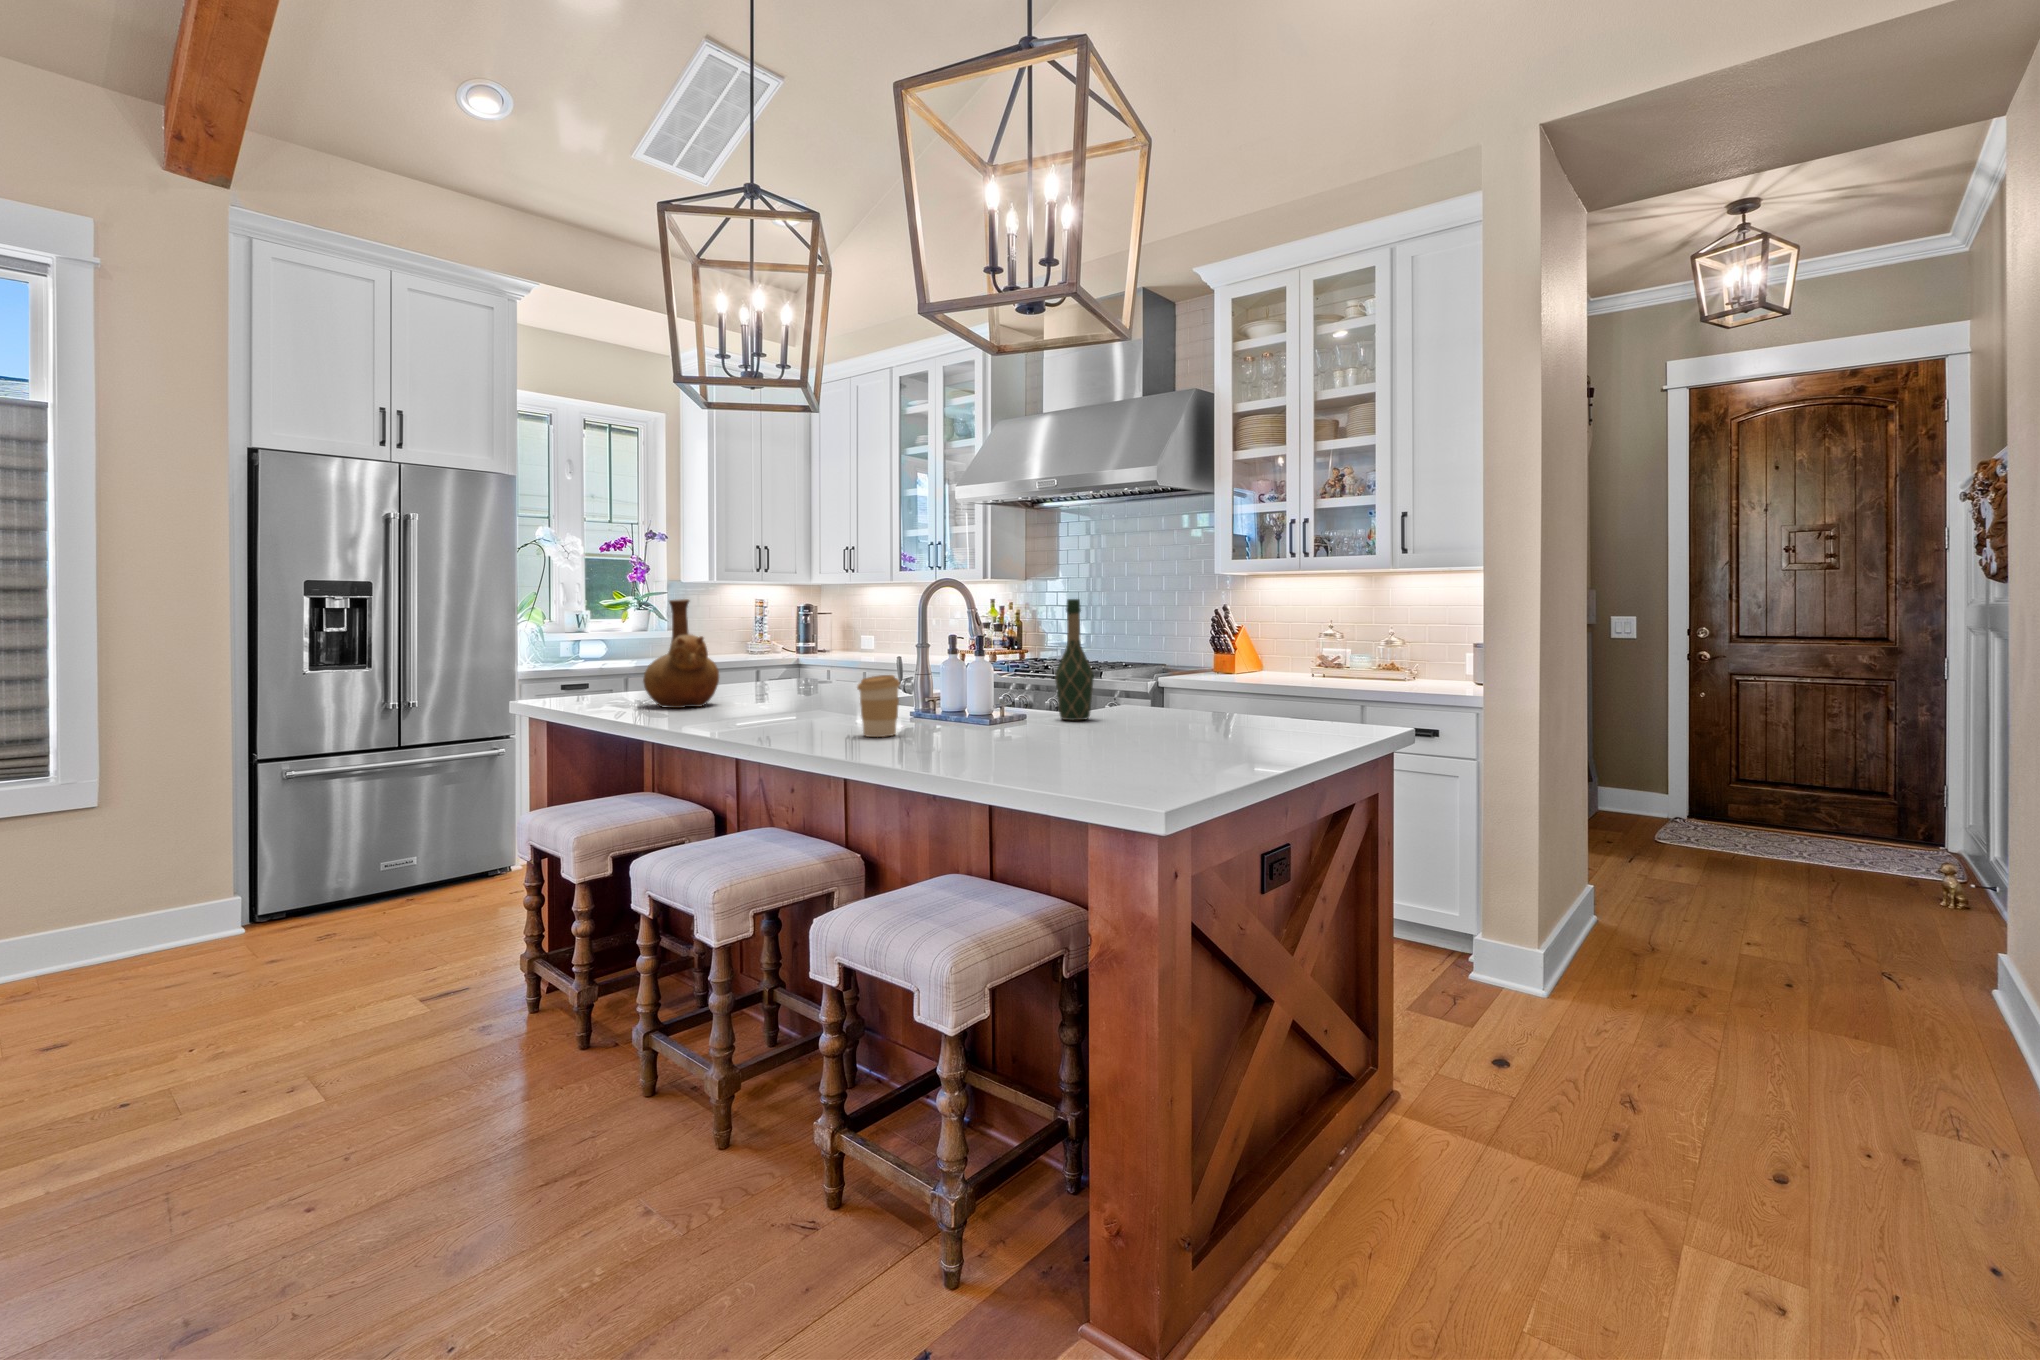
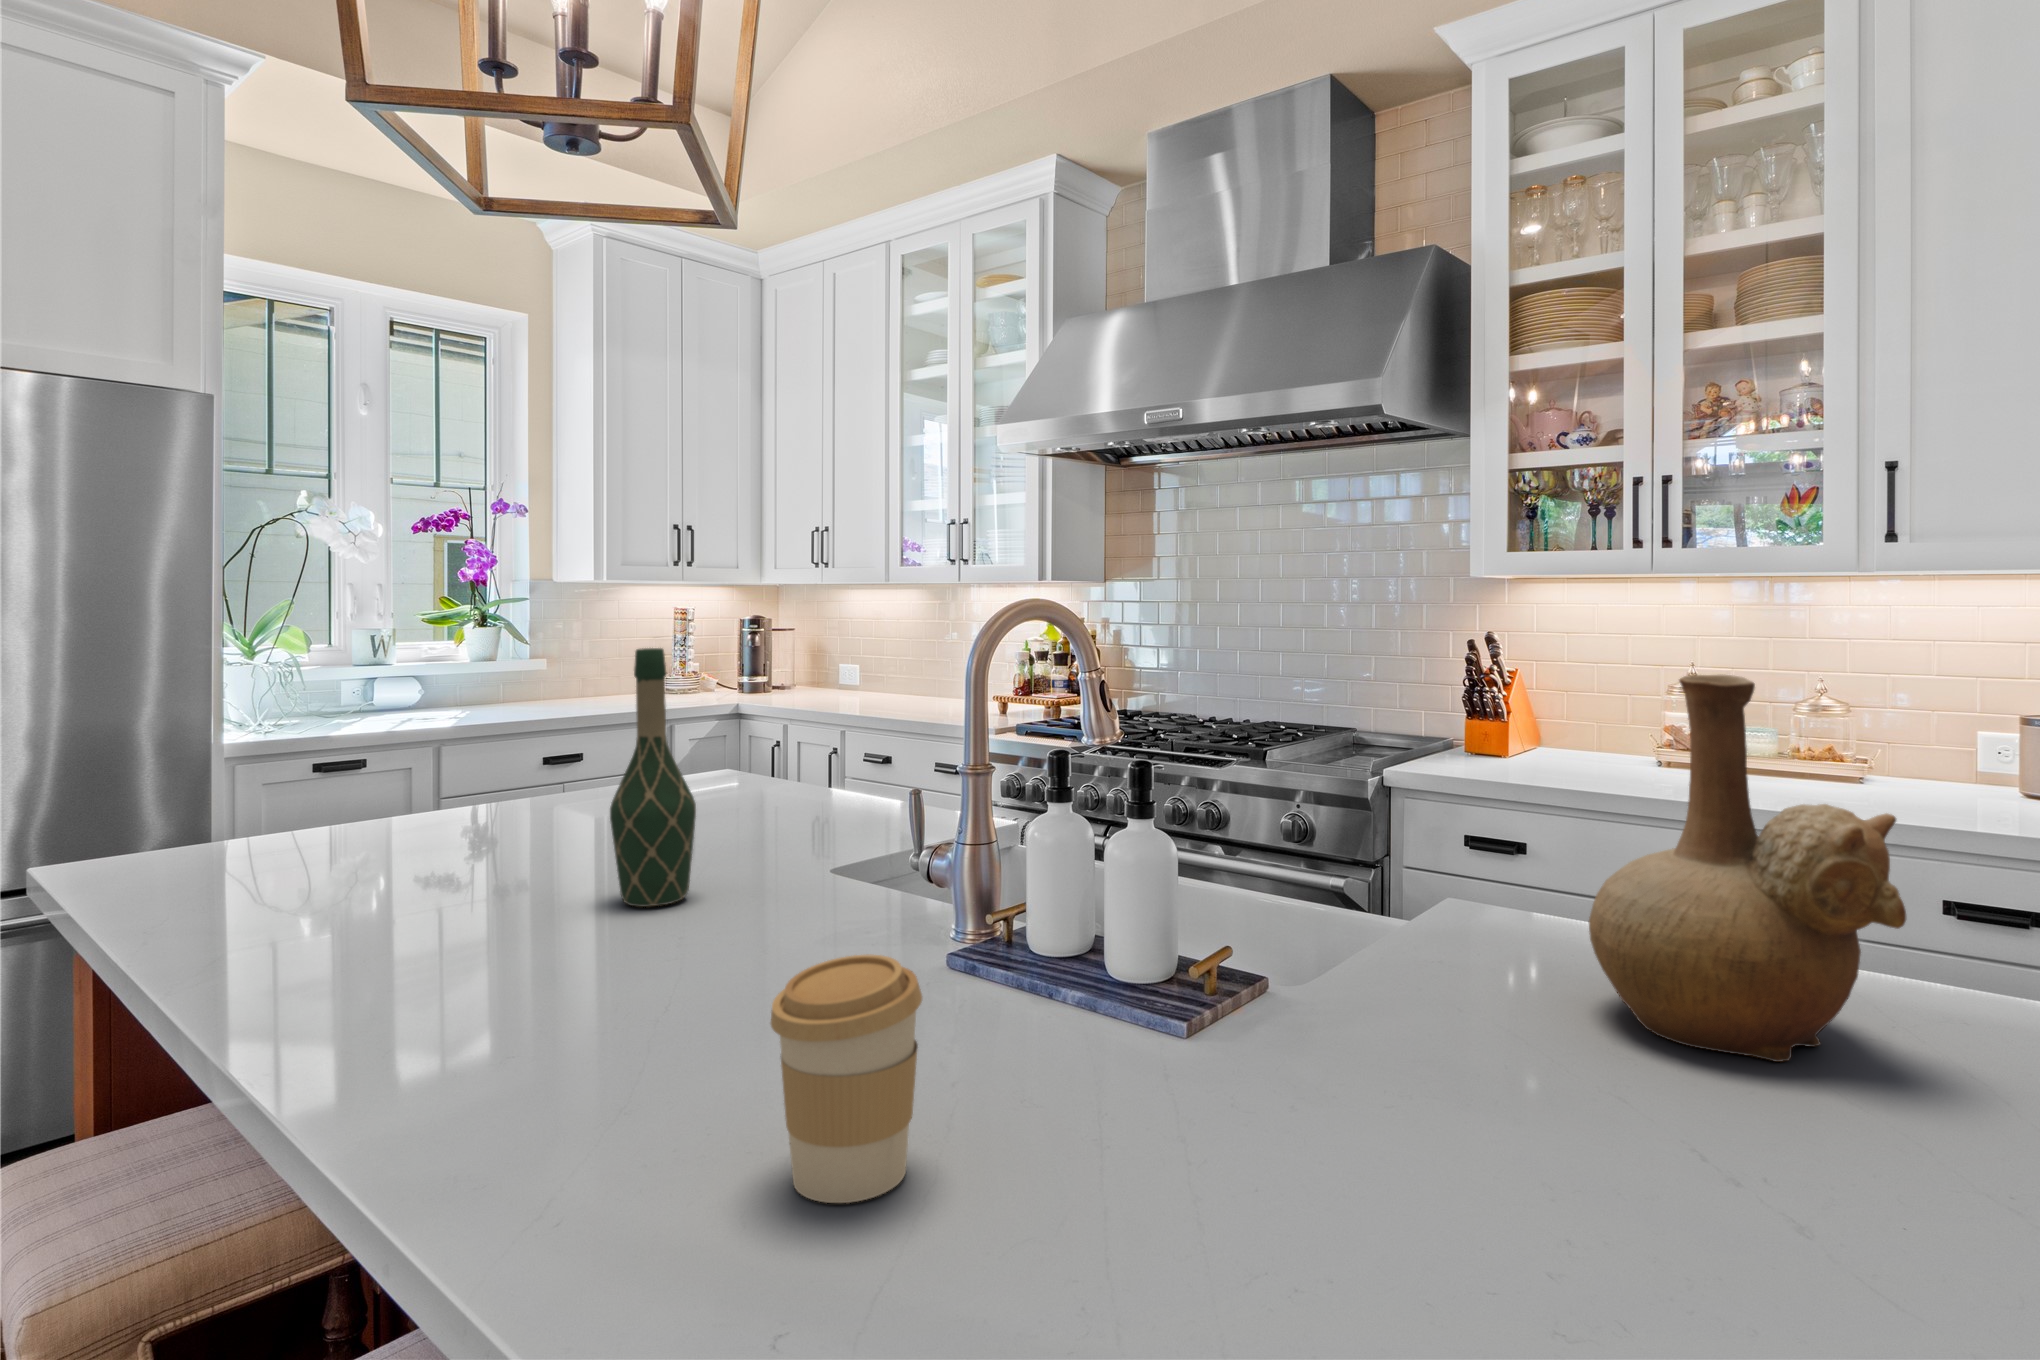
vase: present [643,599,719,708] -> present [1589,675,1906,1062]
wine bottle: present [1055,599,1094,720] -> present [610,648,696,907]

